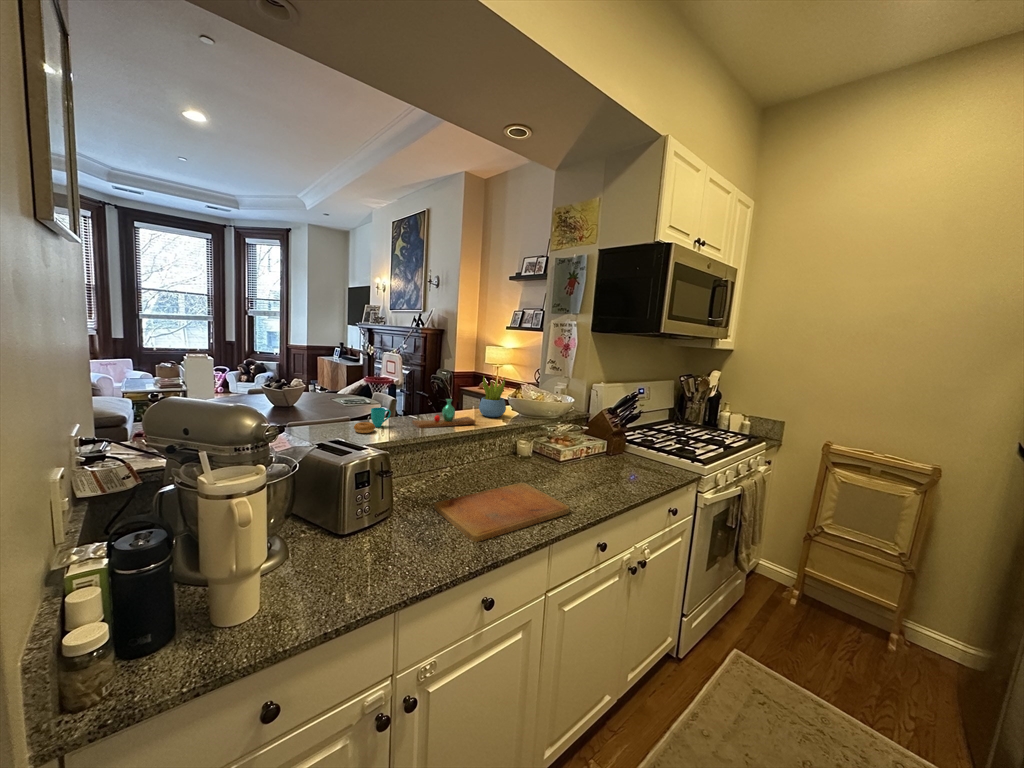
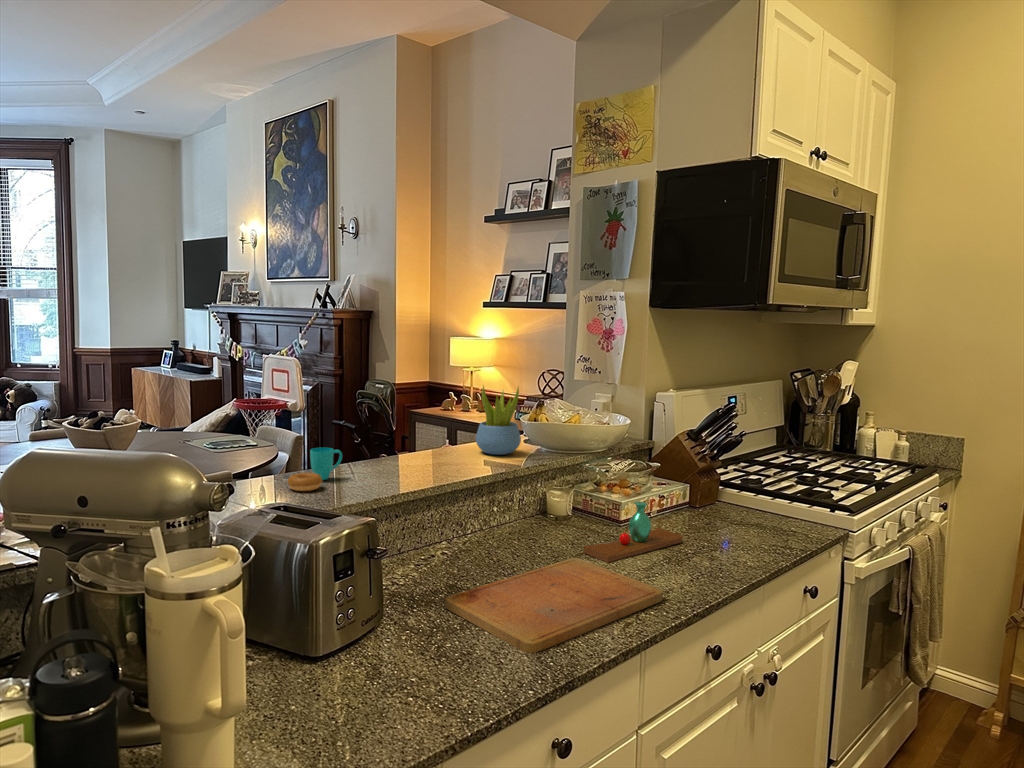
vase: present [412,399,476,428] -> present [584,502,683,563]

